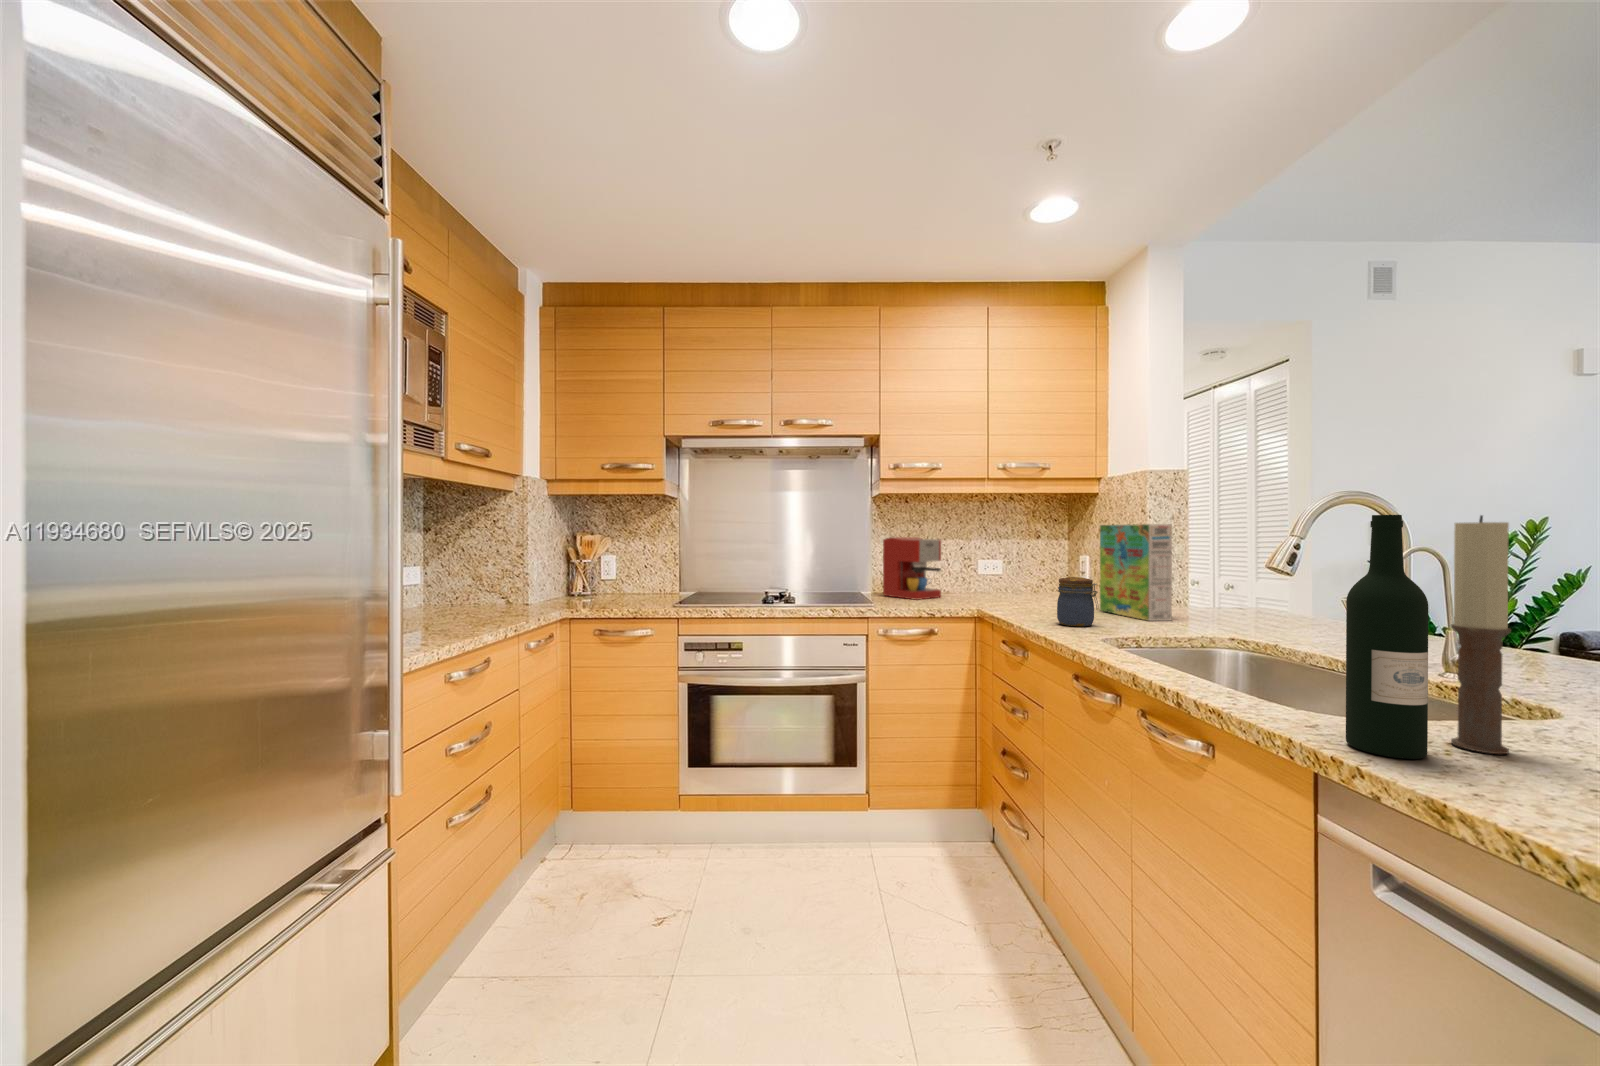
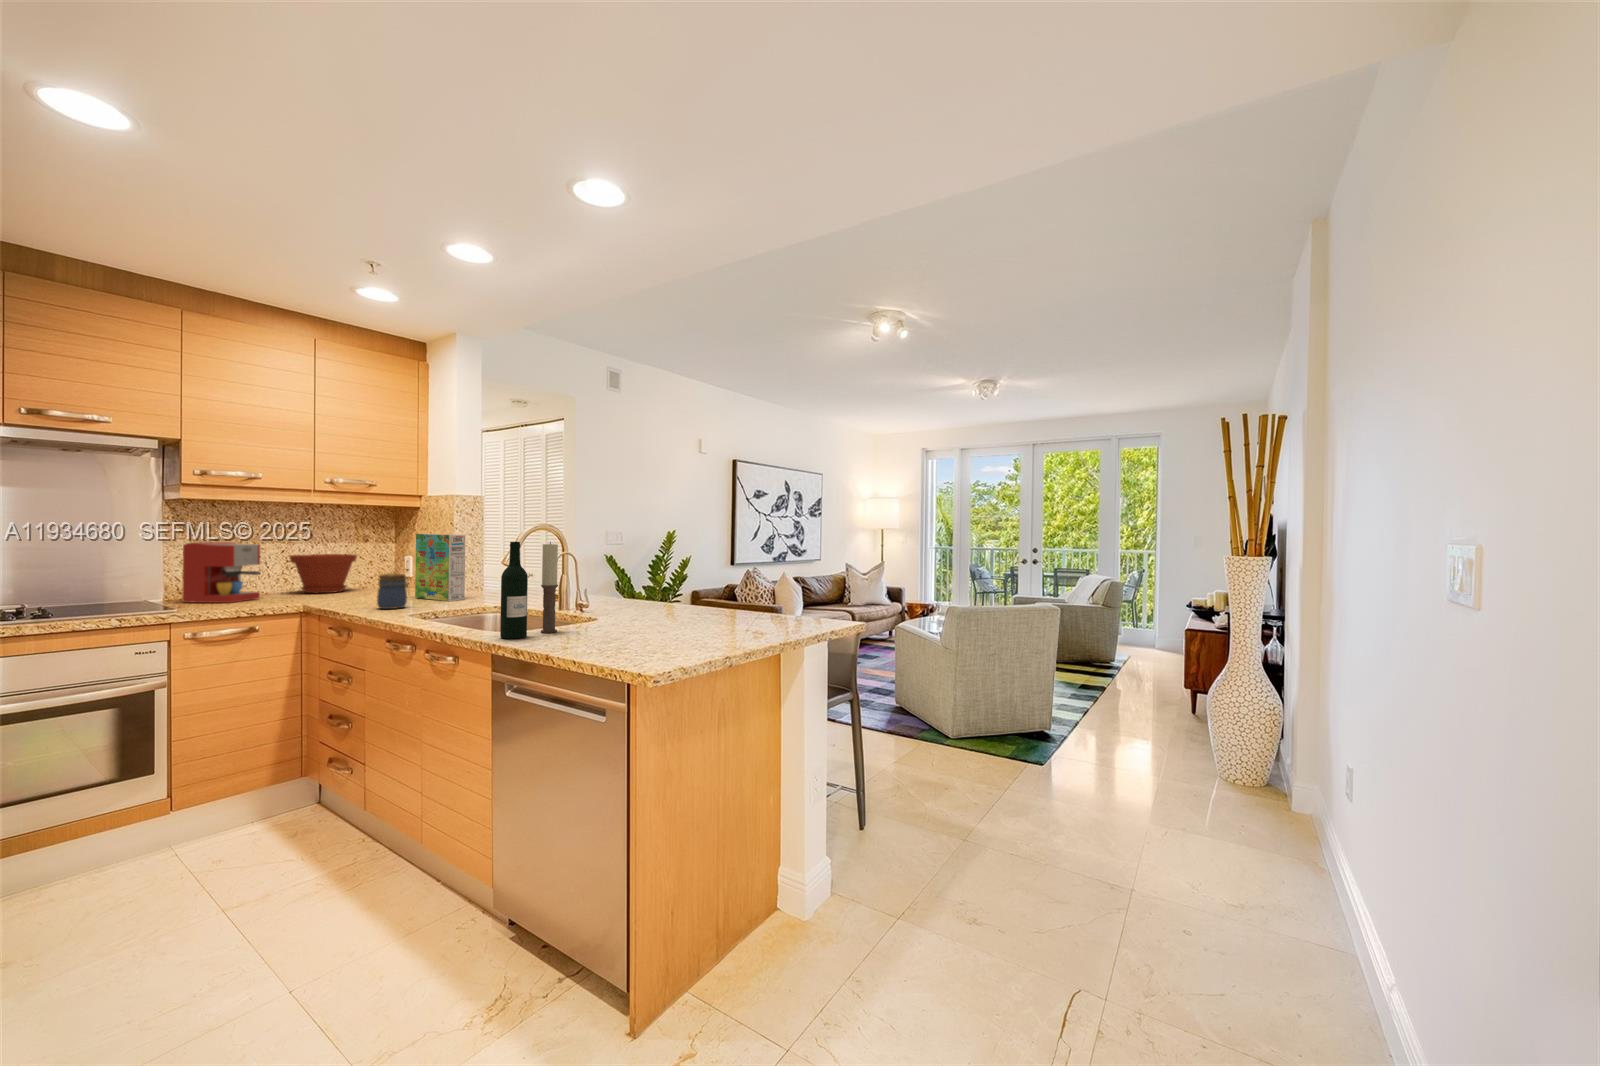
plant pot: none [966,552,1030,595] -> present [290,554,357,593]

